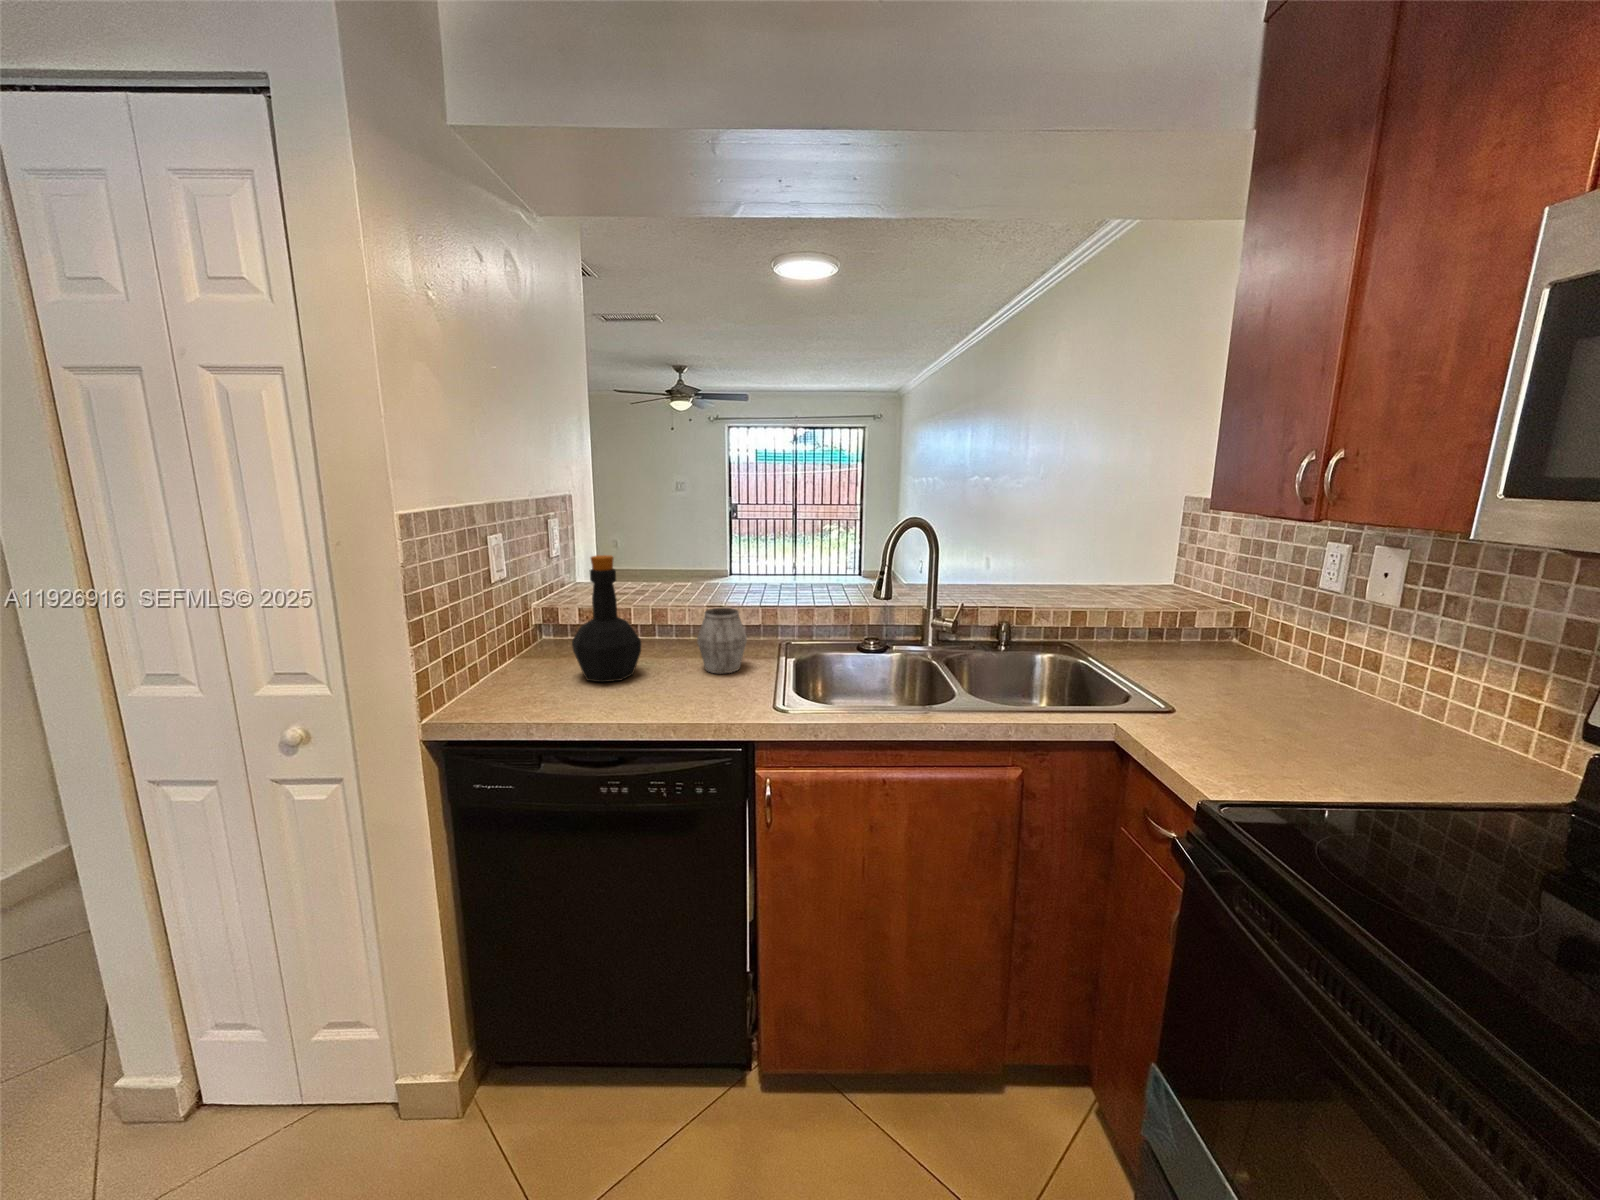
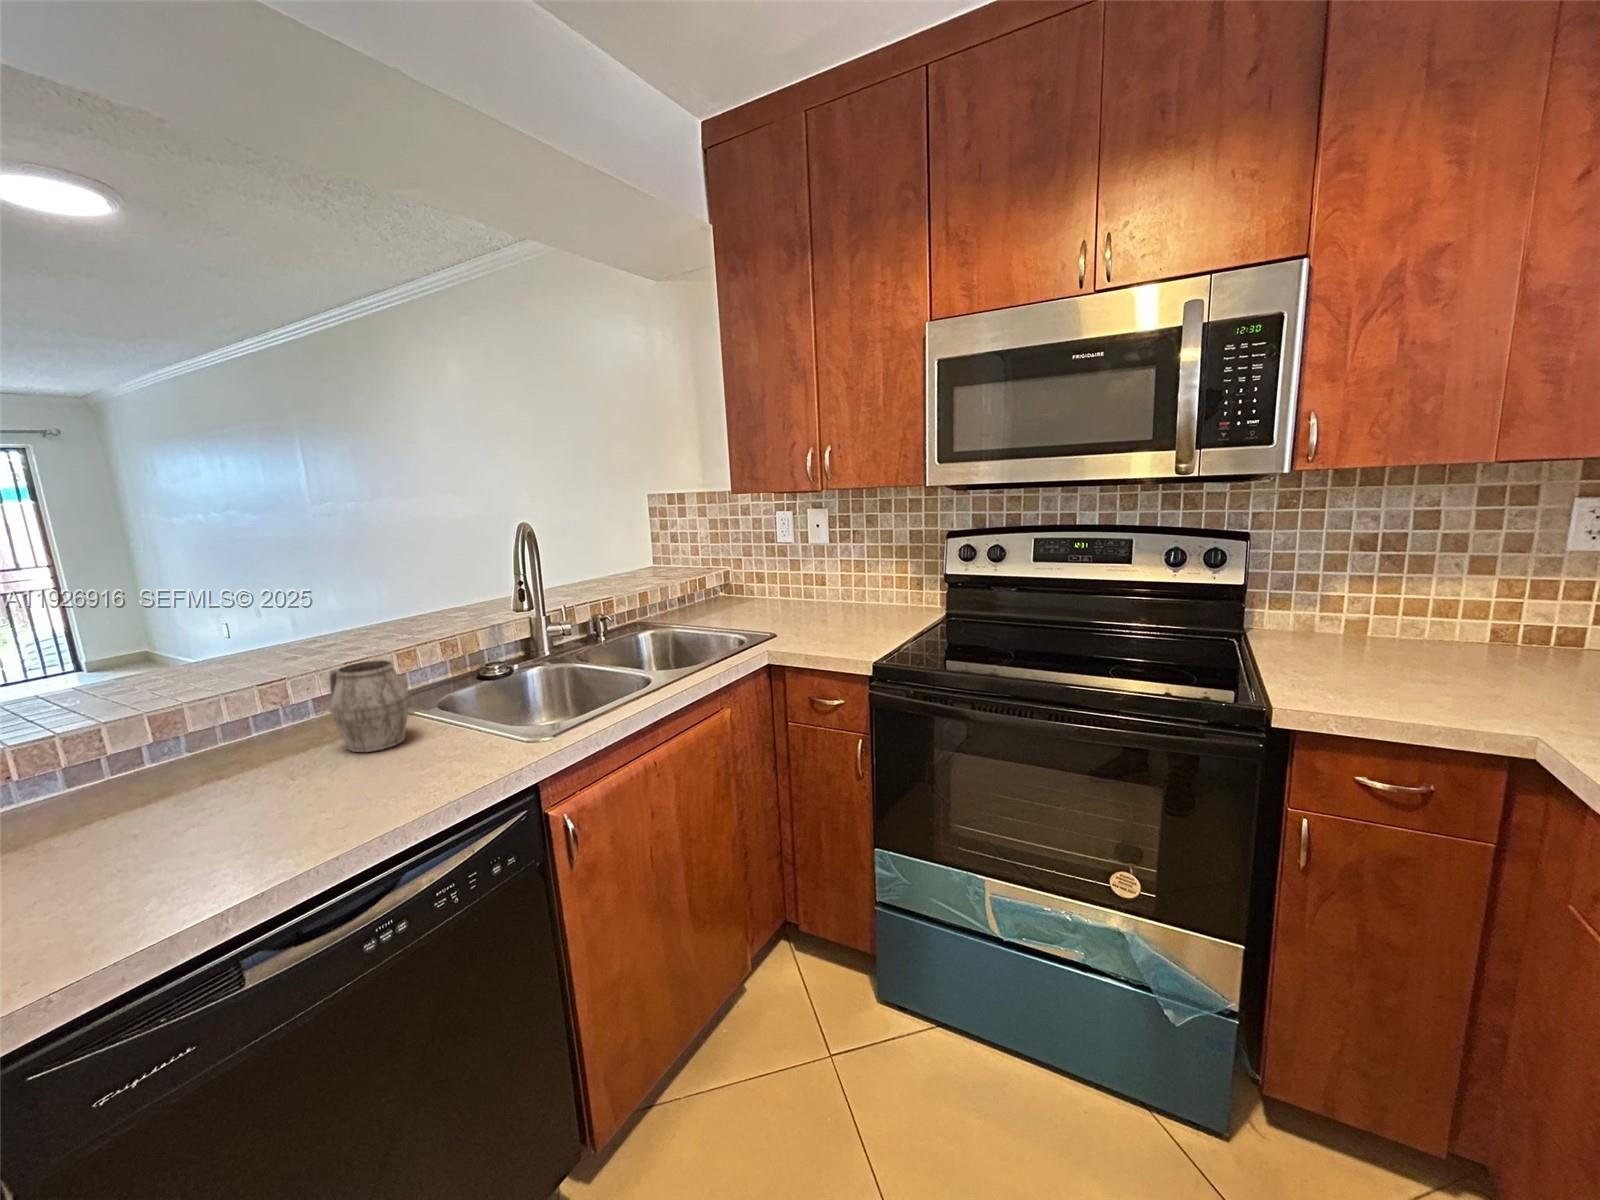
bottle: present [572,555,641,682] -> none [129,618,272,834]

